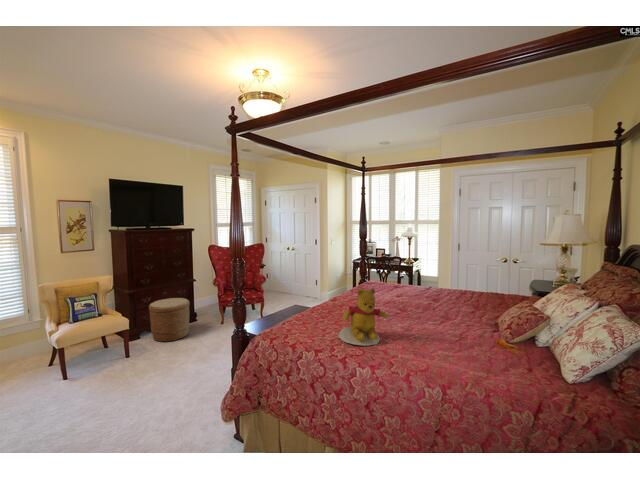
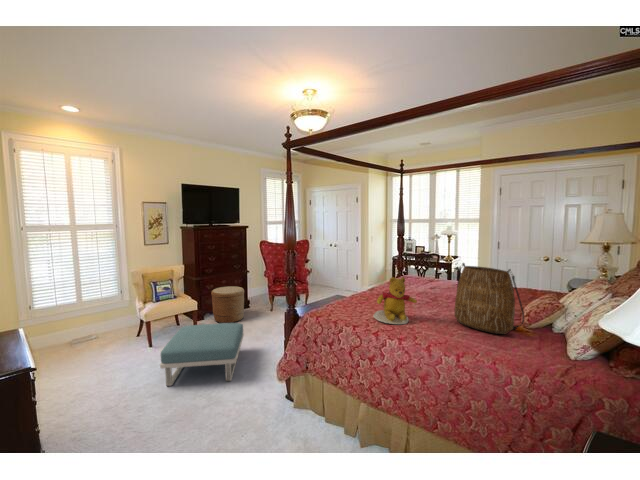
tote bag: none [431,270,509,353] -> present [454,263,524,334]
footstool: none [67,344,185,435] -> present [160,323,244,386]

